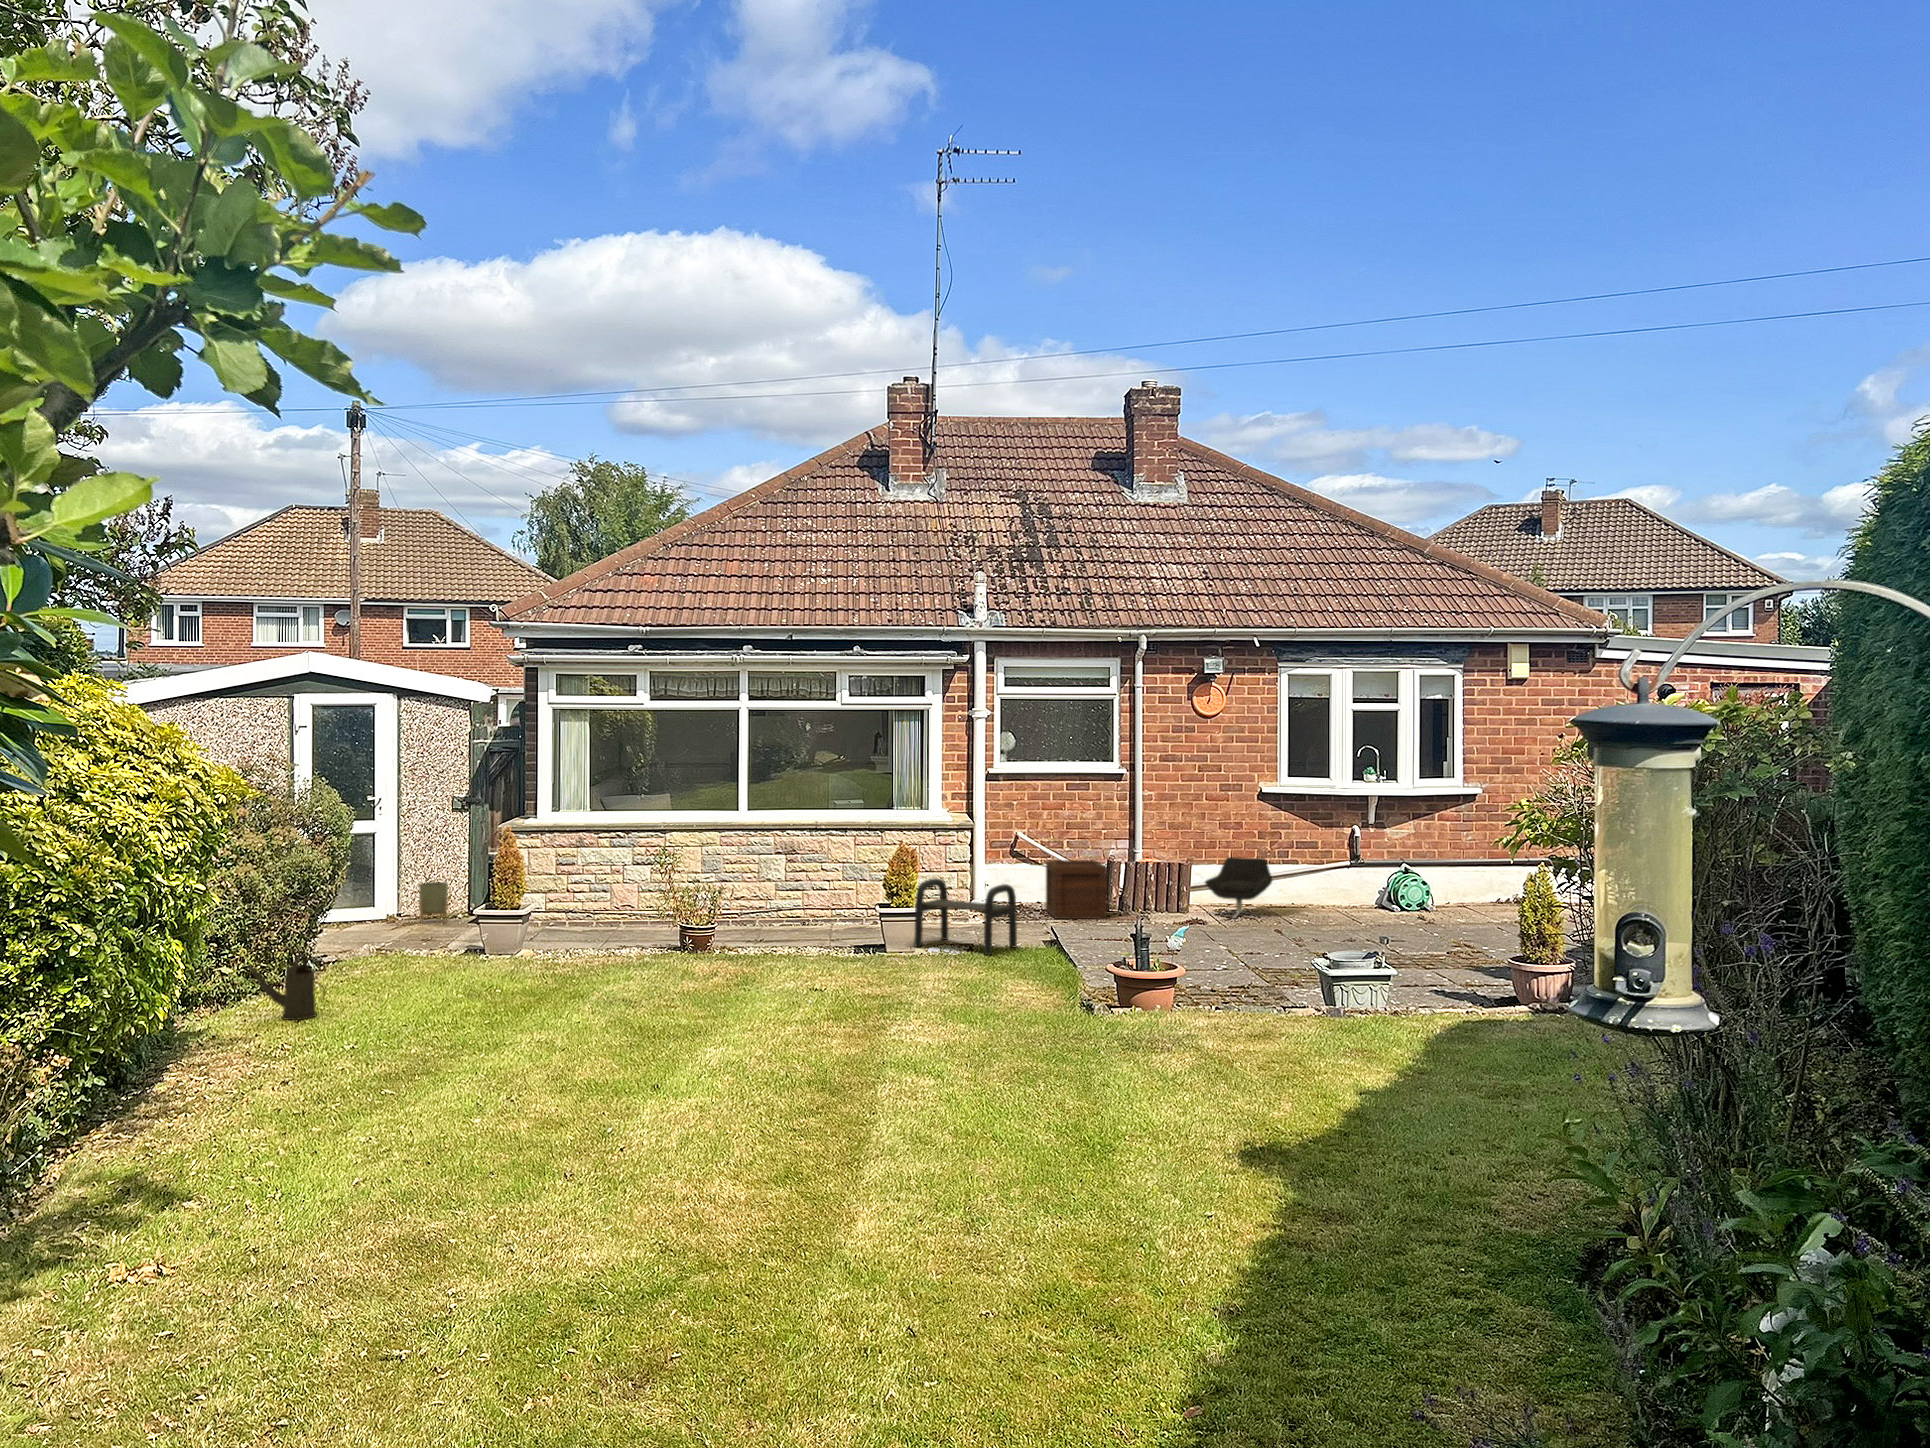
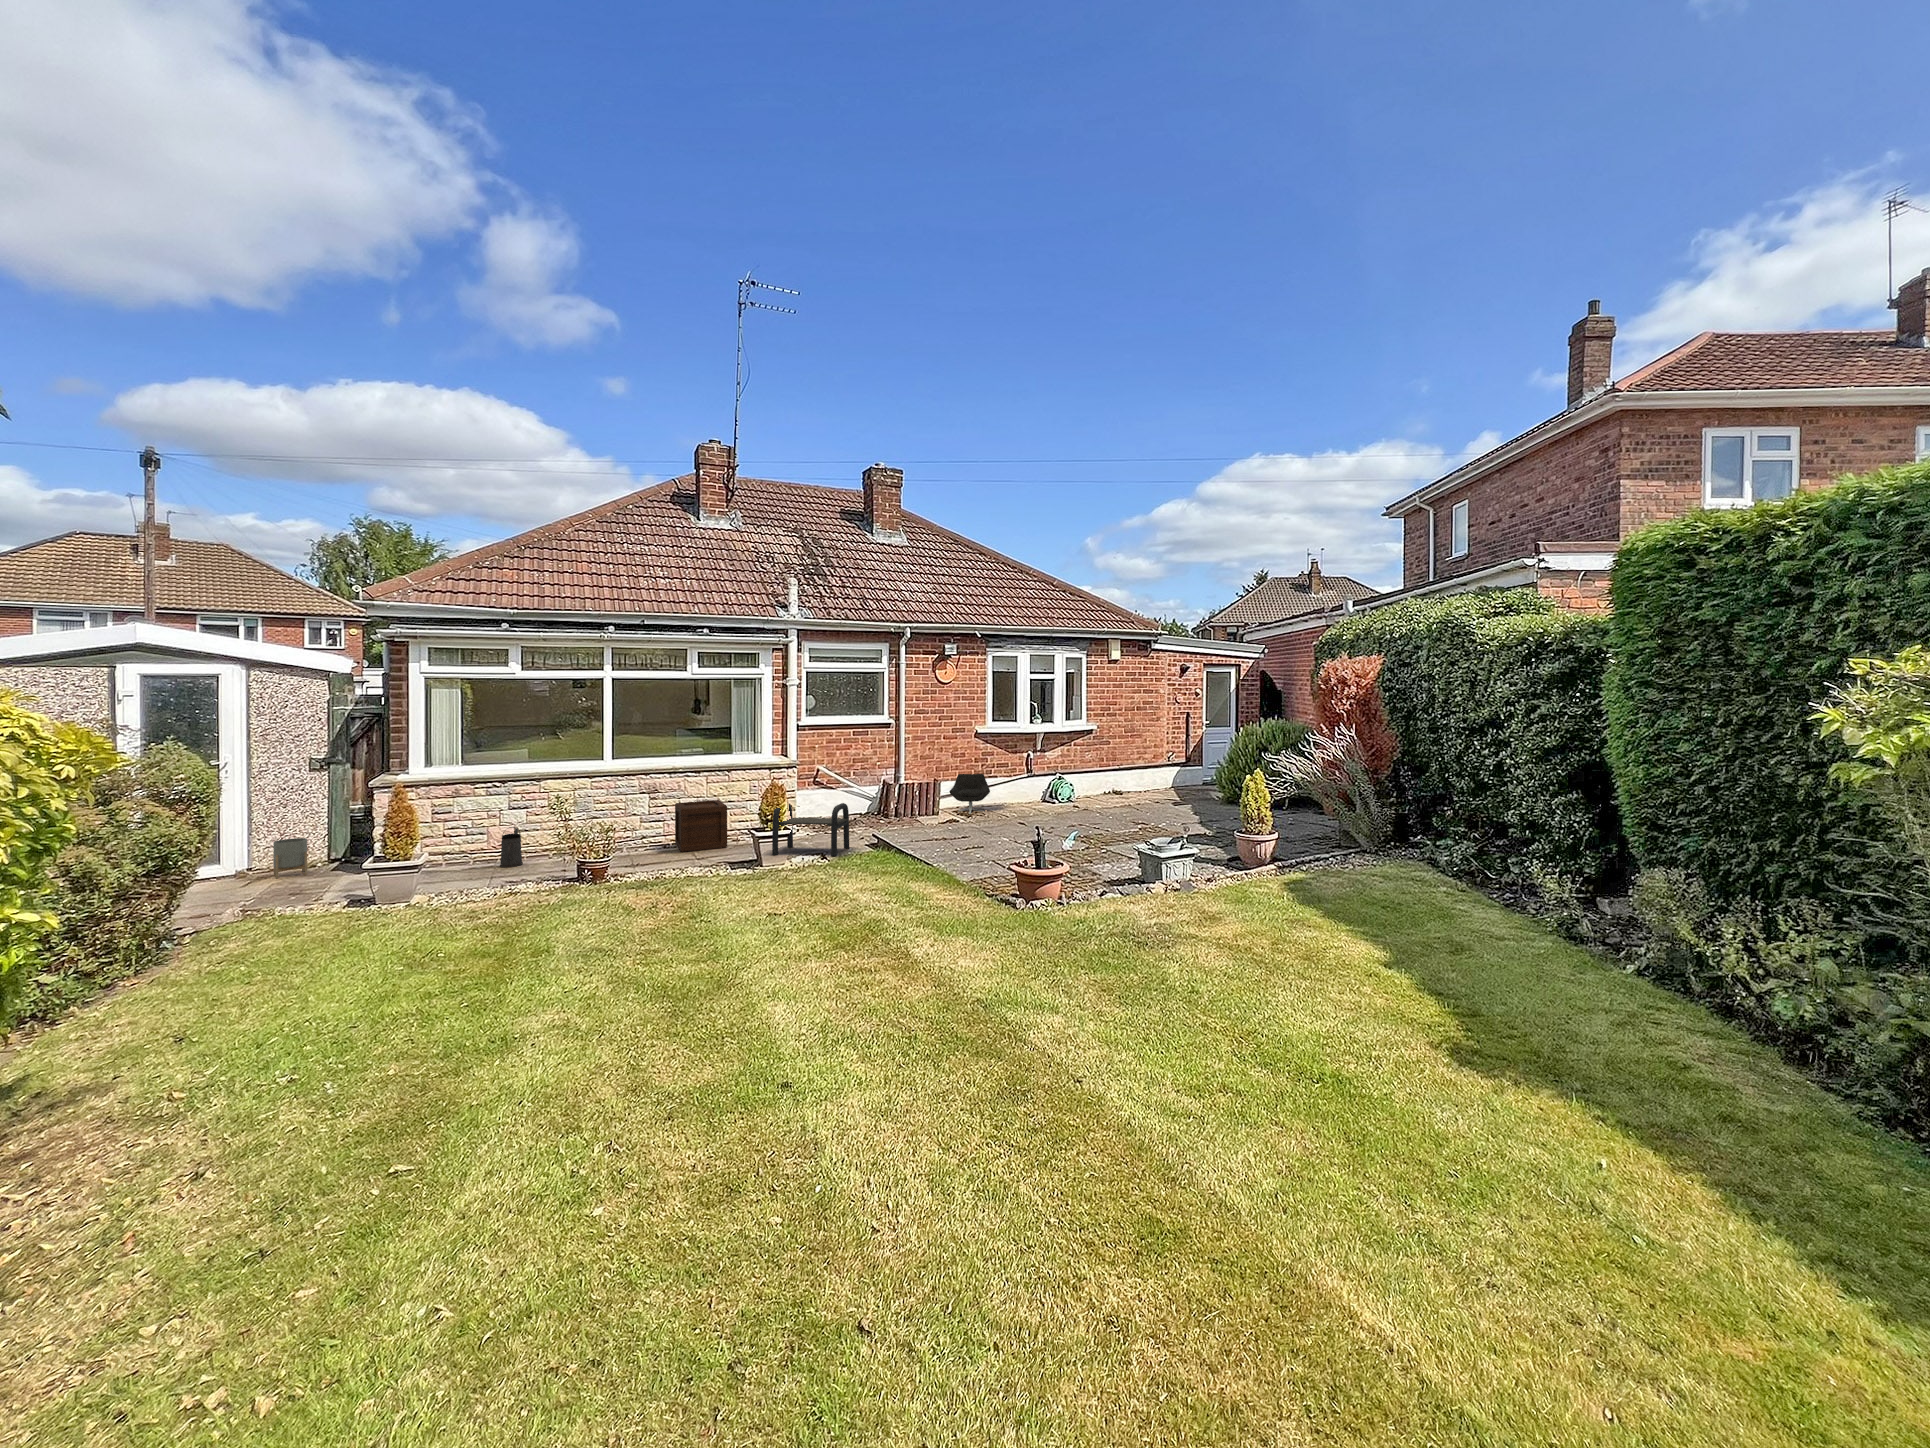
wooden crate: present [1046,860,1107,919] -> present [675,800,727,852]
watering can: present [248,954,326,1020] -> present [500,827,523,867]

